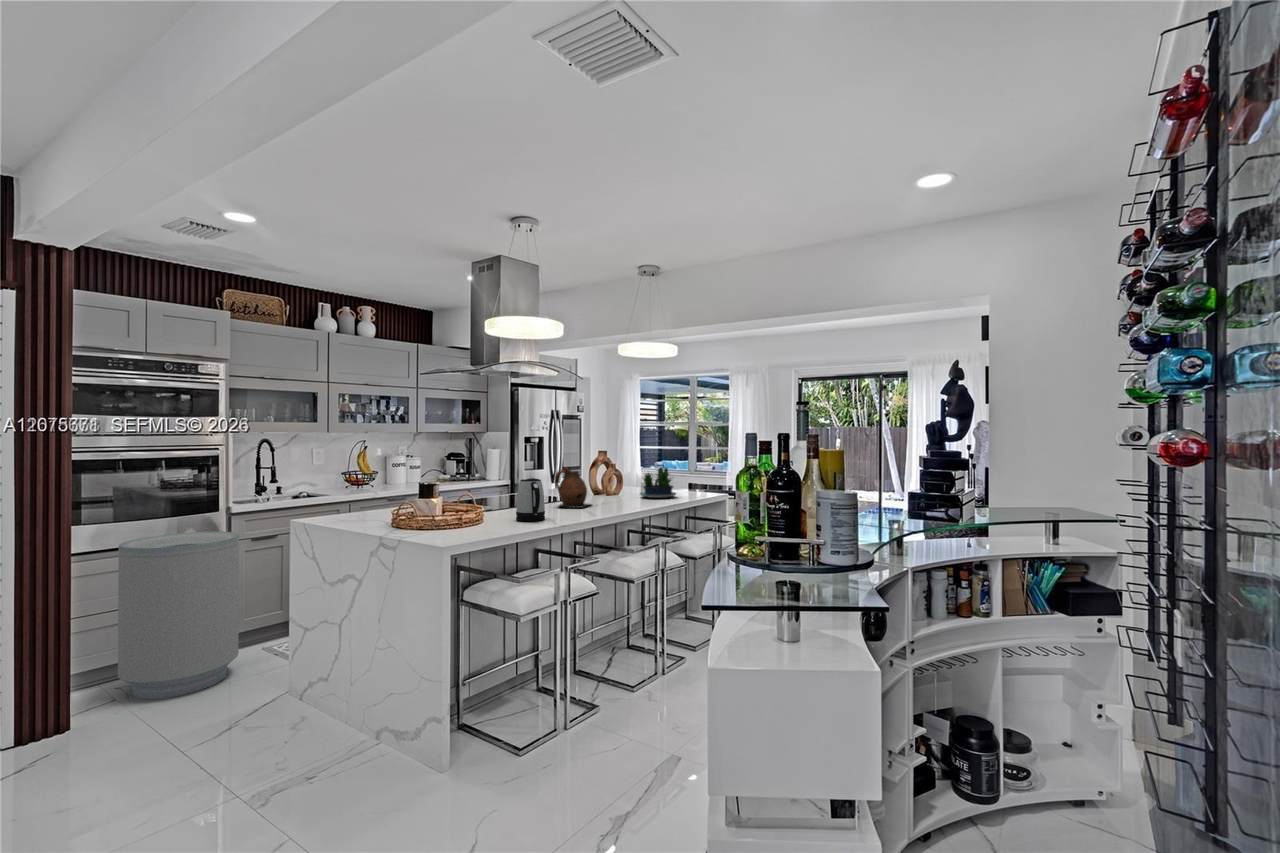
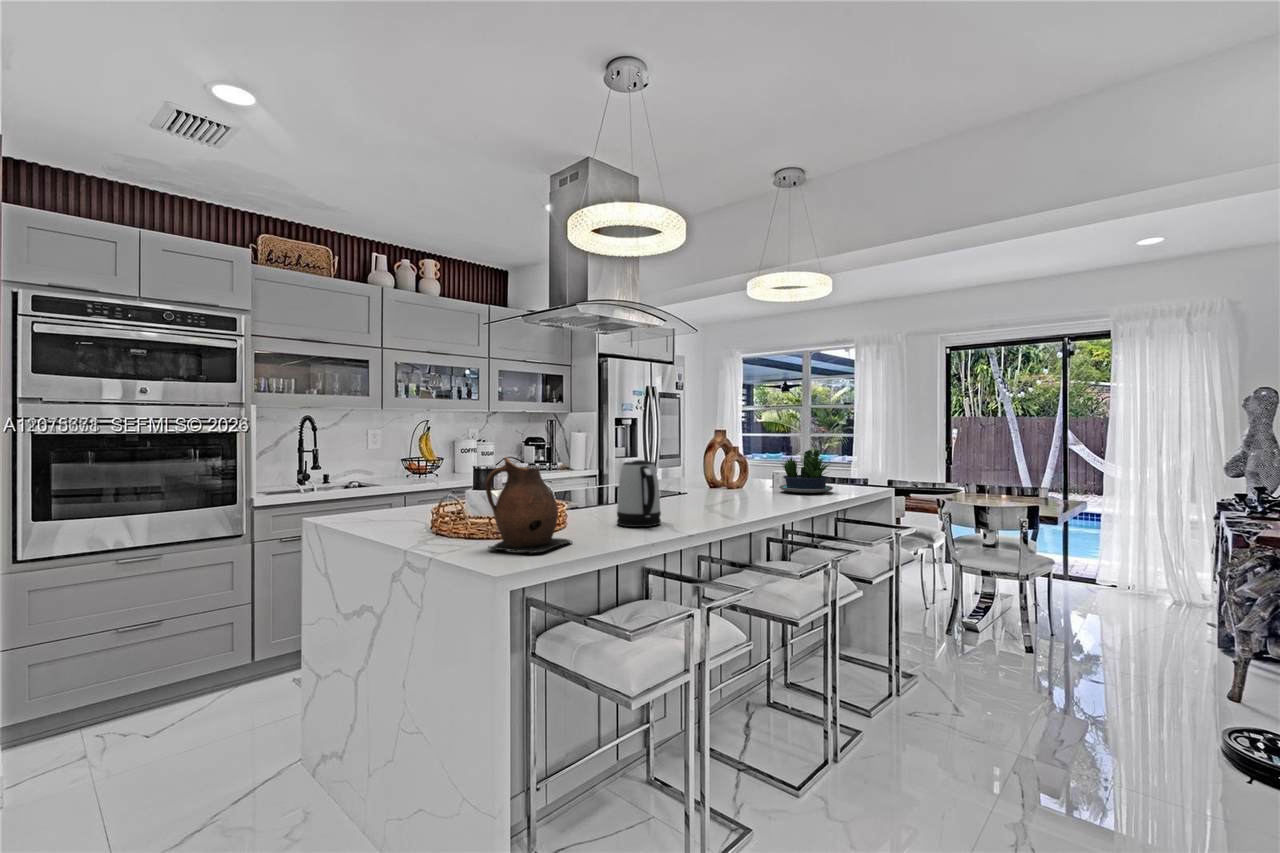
ceramic pitcher: present [555,466,591,508] -> present [485,457,572,554]
trash can: present [118,532,239,699] -> none [87,530,251,759]

